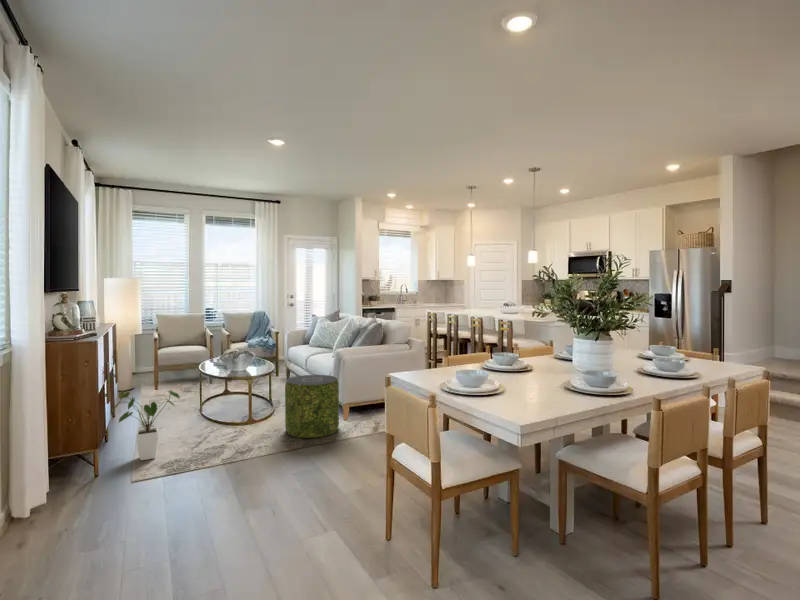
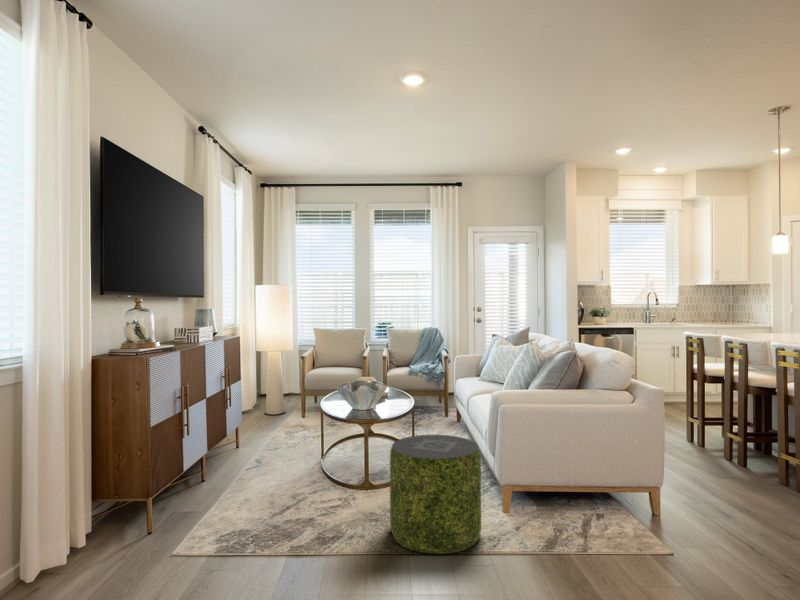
house plant: present [113,390,180,460] -> none [137,435,228,543]

